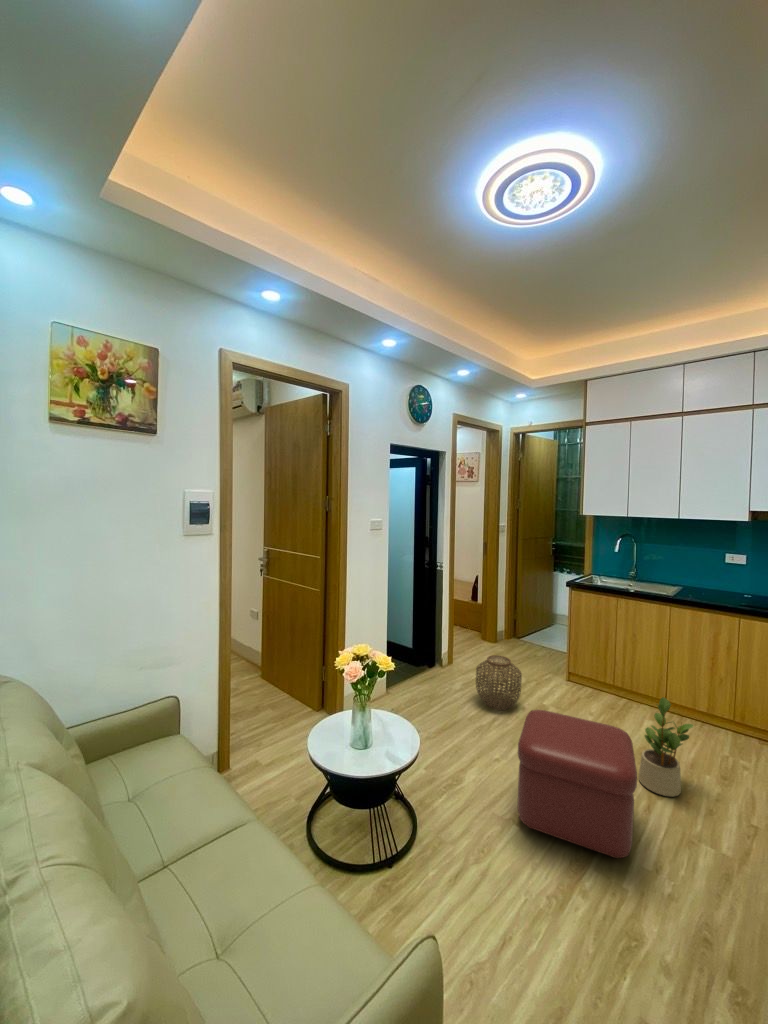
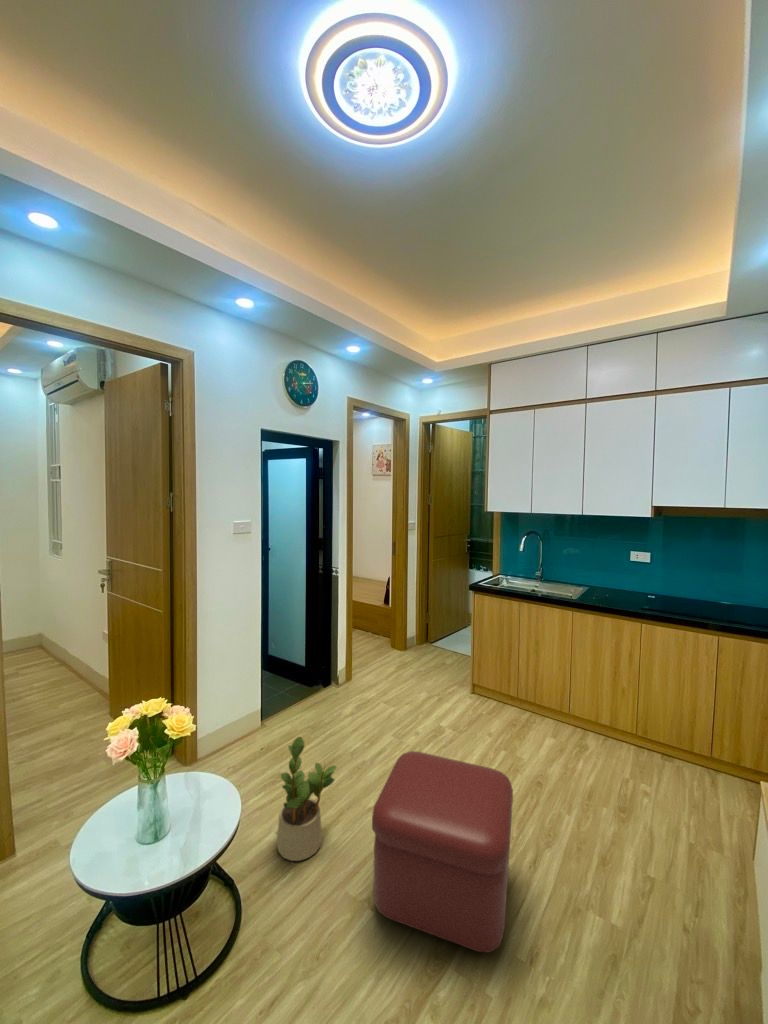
woven basket: present [476,655,522,710] -> none [364,673,415,738]
potted plant: present [639,697,693,796] -> present [277,737,337,861]

